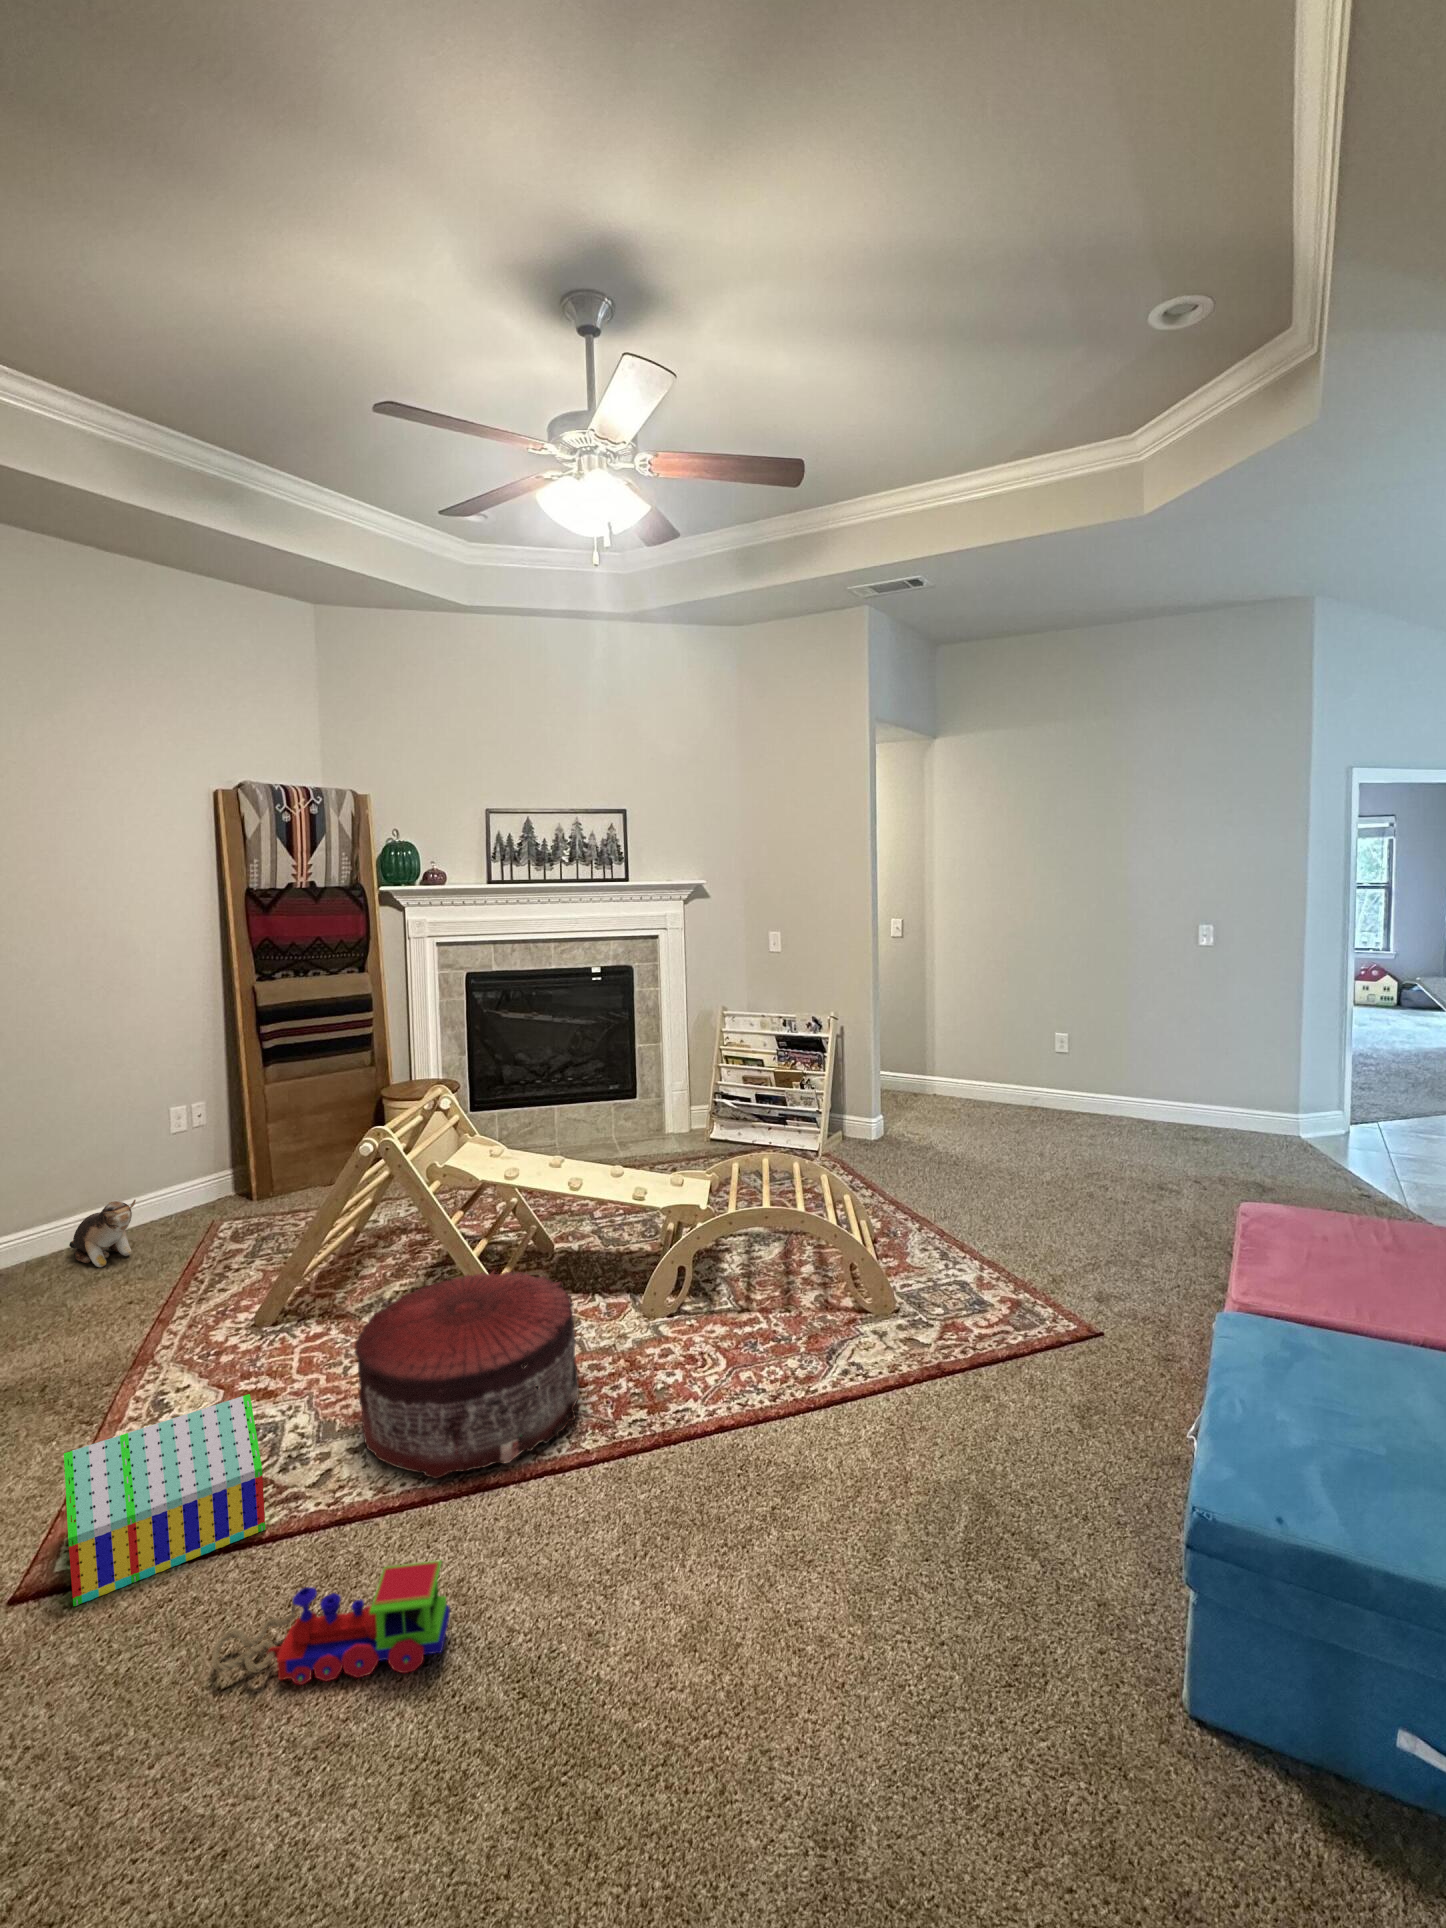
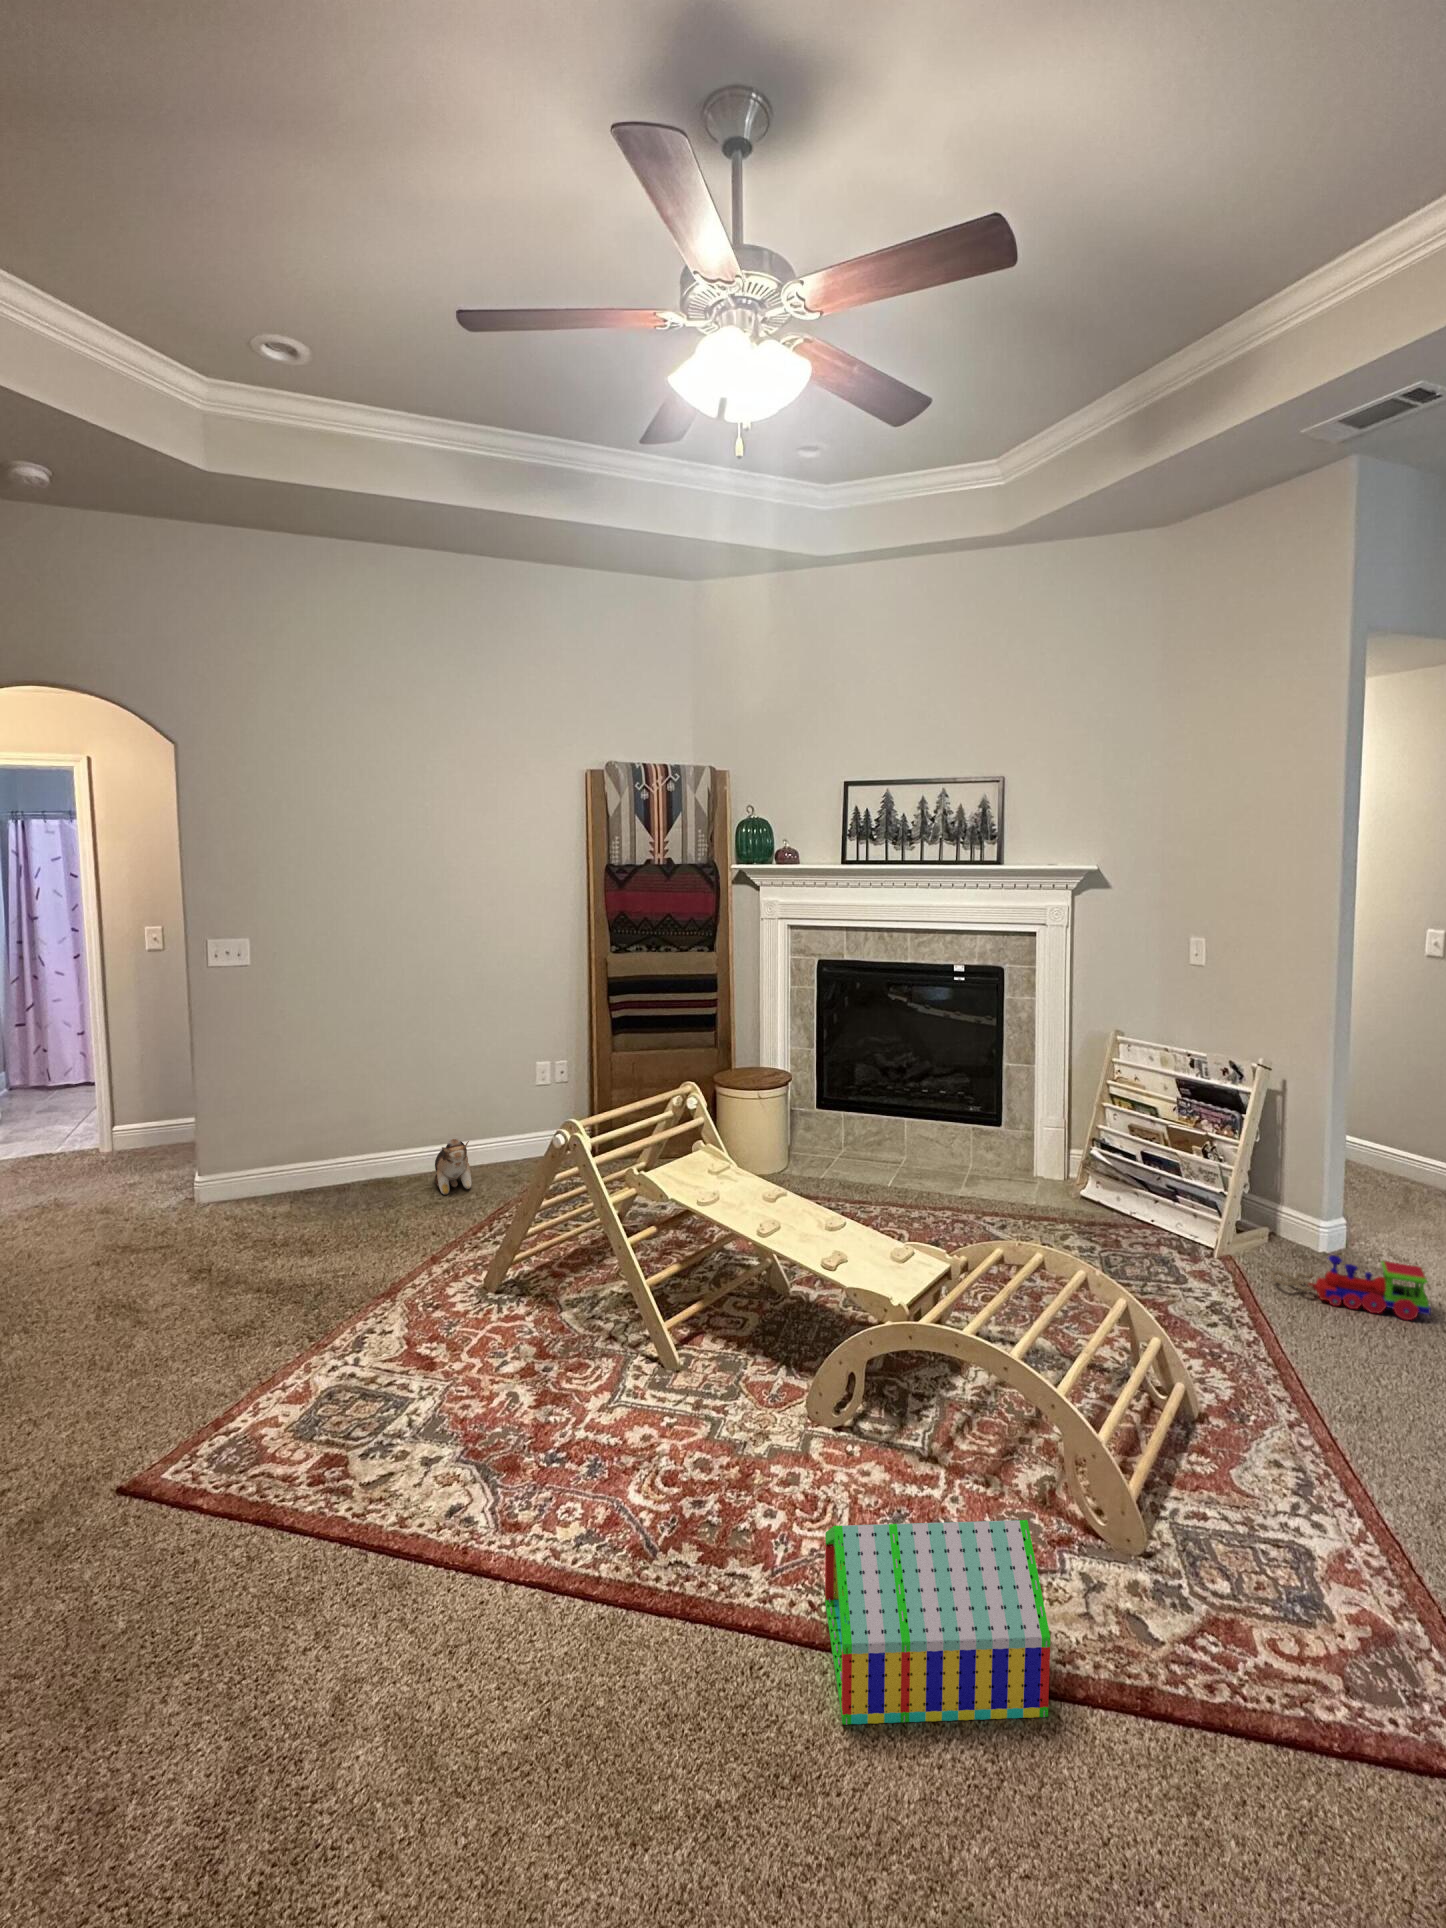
pouf: present [355,1271,579,1479] -> none [422,1303,671,1552]
toy house: present [64,1394,265,1606] -> present [825,1520,1050,1725]
toy train: present [212,1561,450,1685] -> present [1271,1255,1430,1320]

